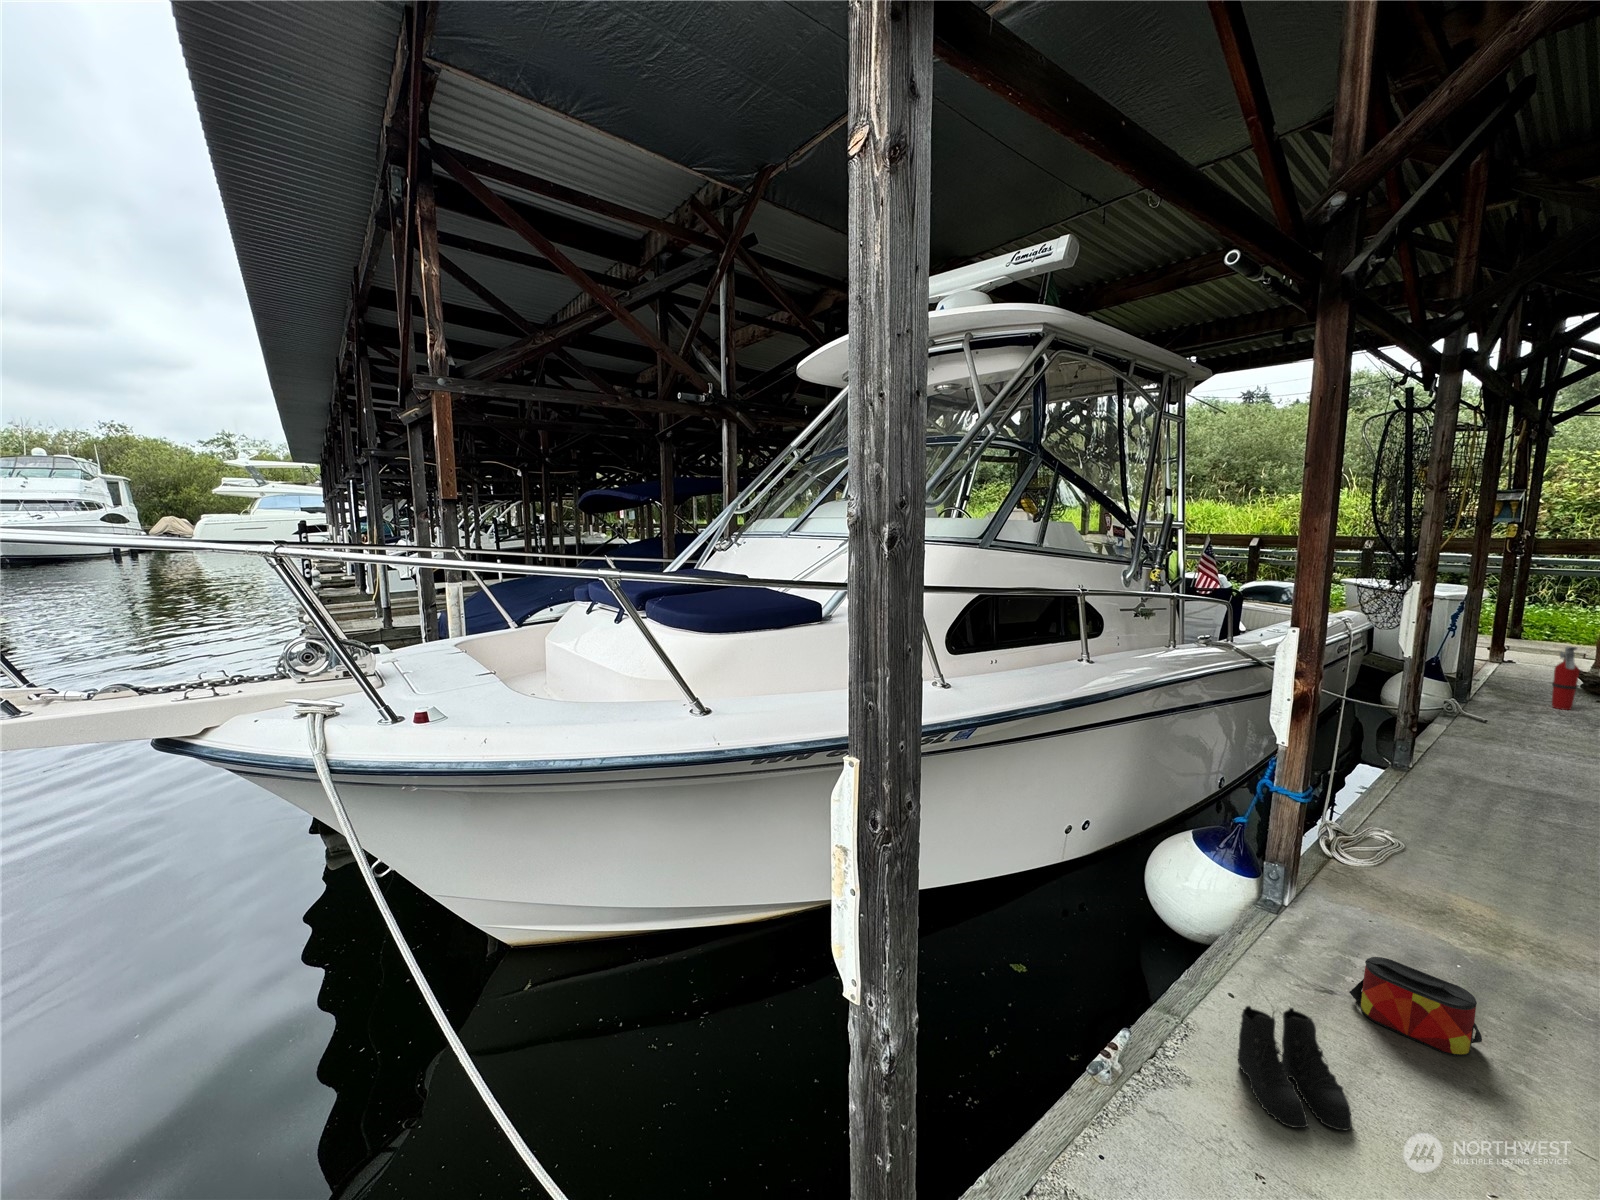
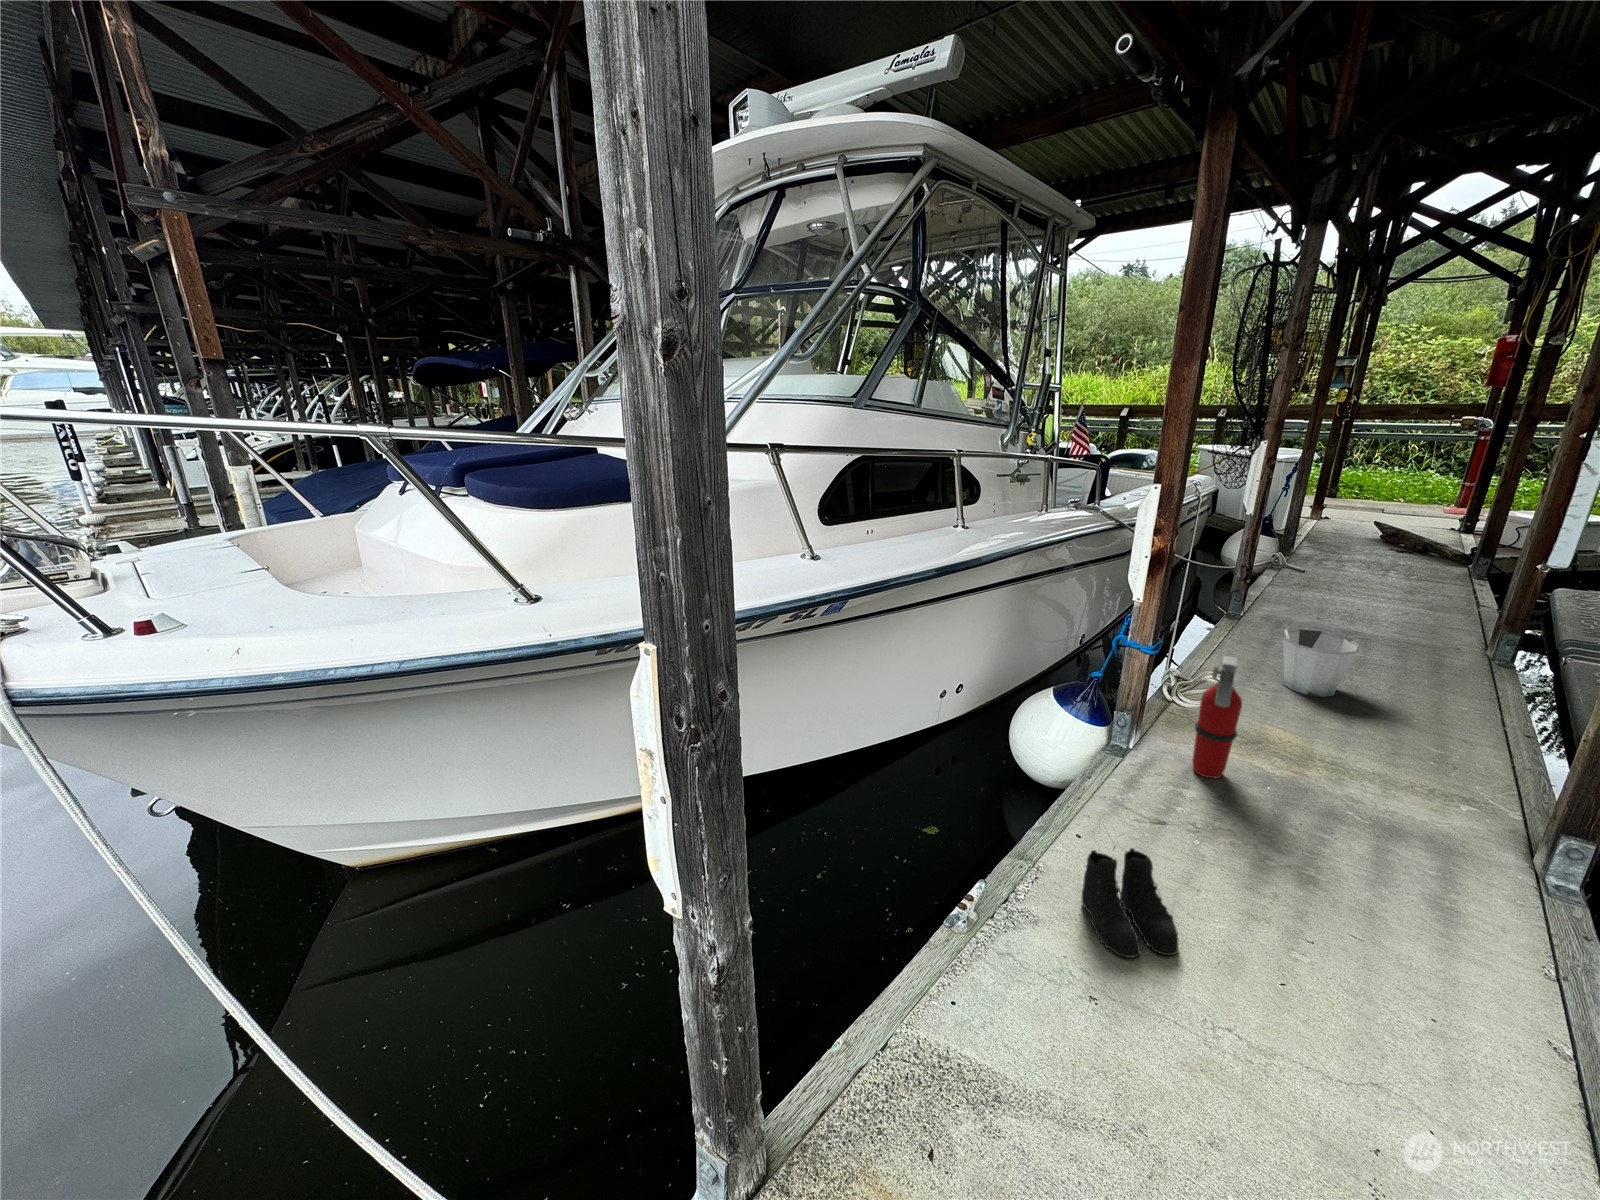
fire extinguisher: present [1552,646,1579,710] -> present [1192,656,1242,778]
bucket: none [1456,777,1551,865] -> present [1283,621,1359,697]
bag: present [1349,957,1482,1056] -> none [1182,792,1292,875]

